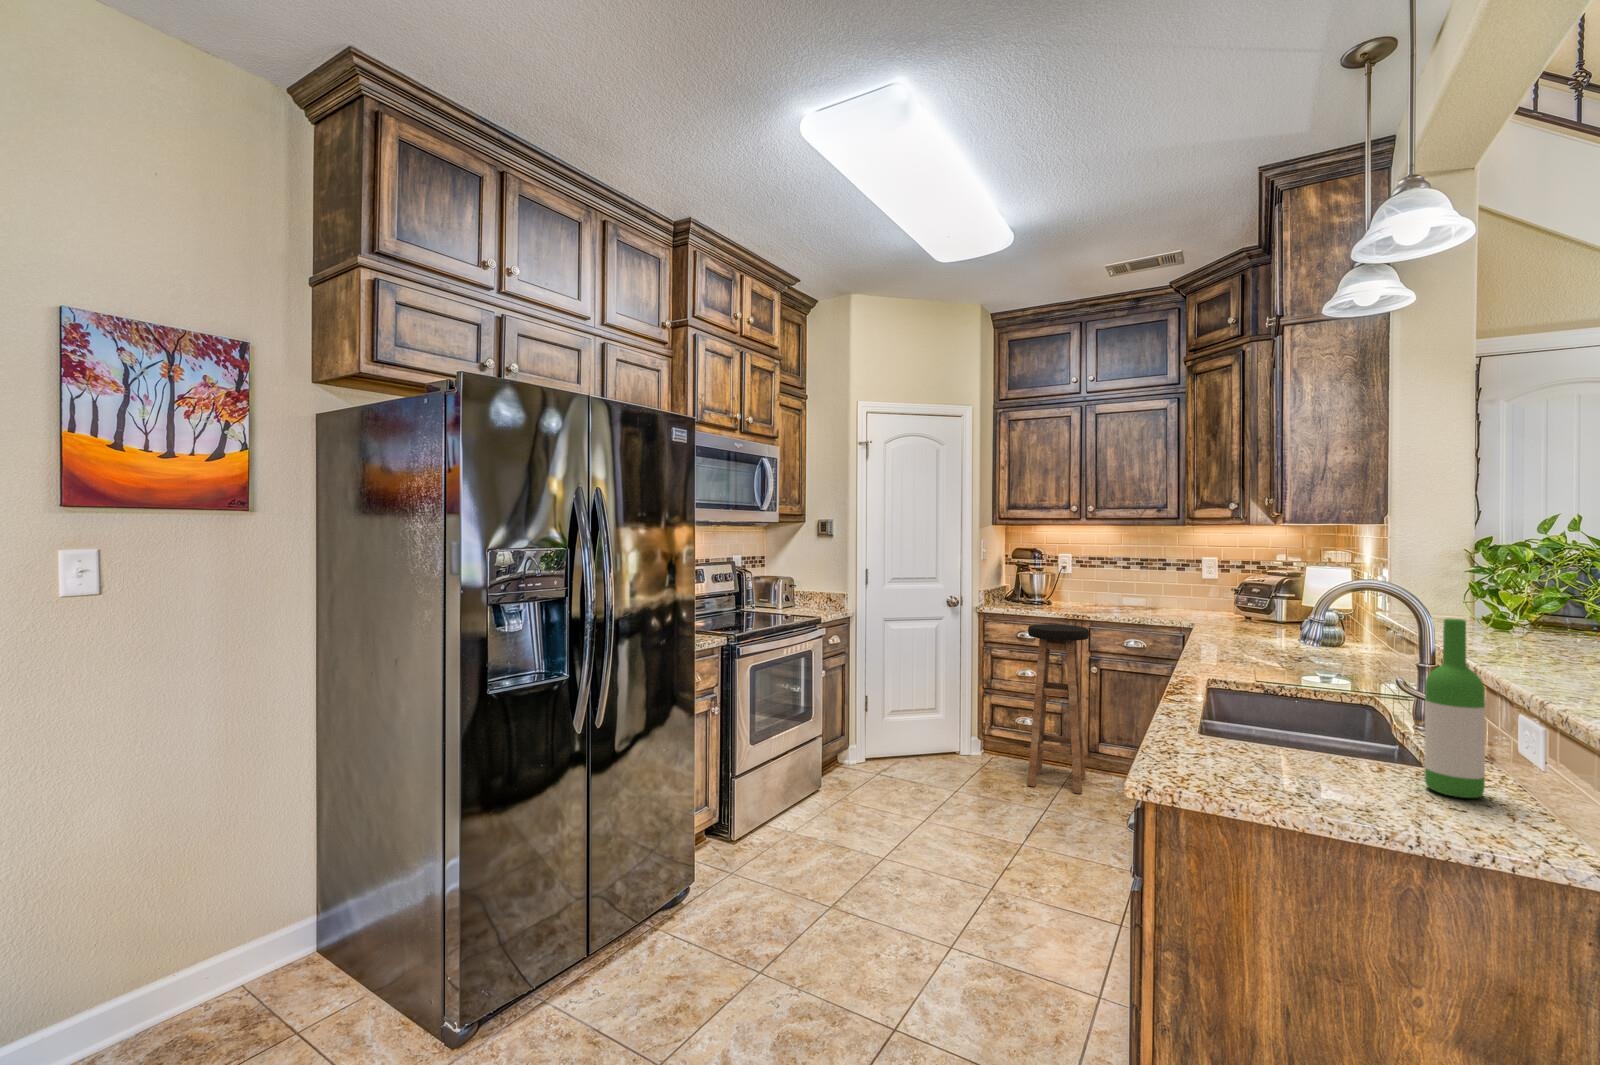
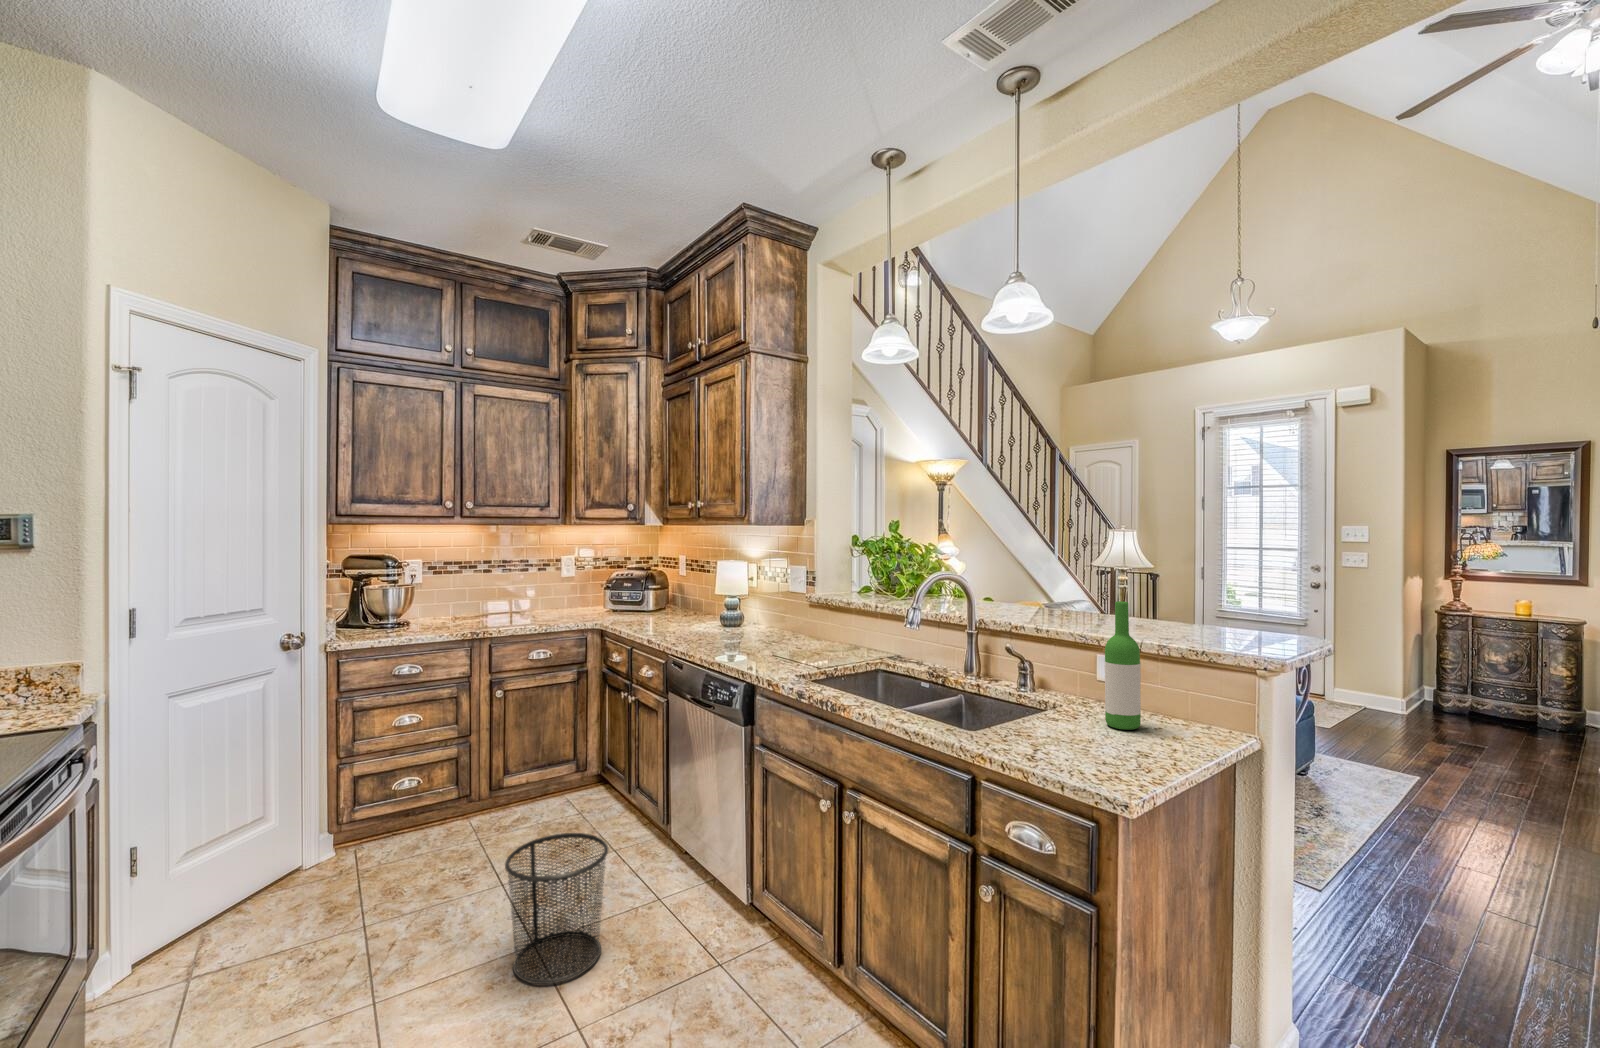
bar stool: present [1028,624,1089,794] -> none [430,647,511,864]
waste bin: none [993,769,1074,878] -> present [505,833,608,984]

